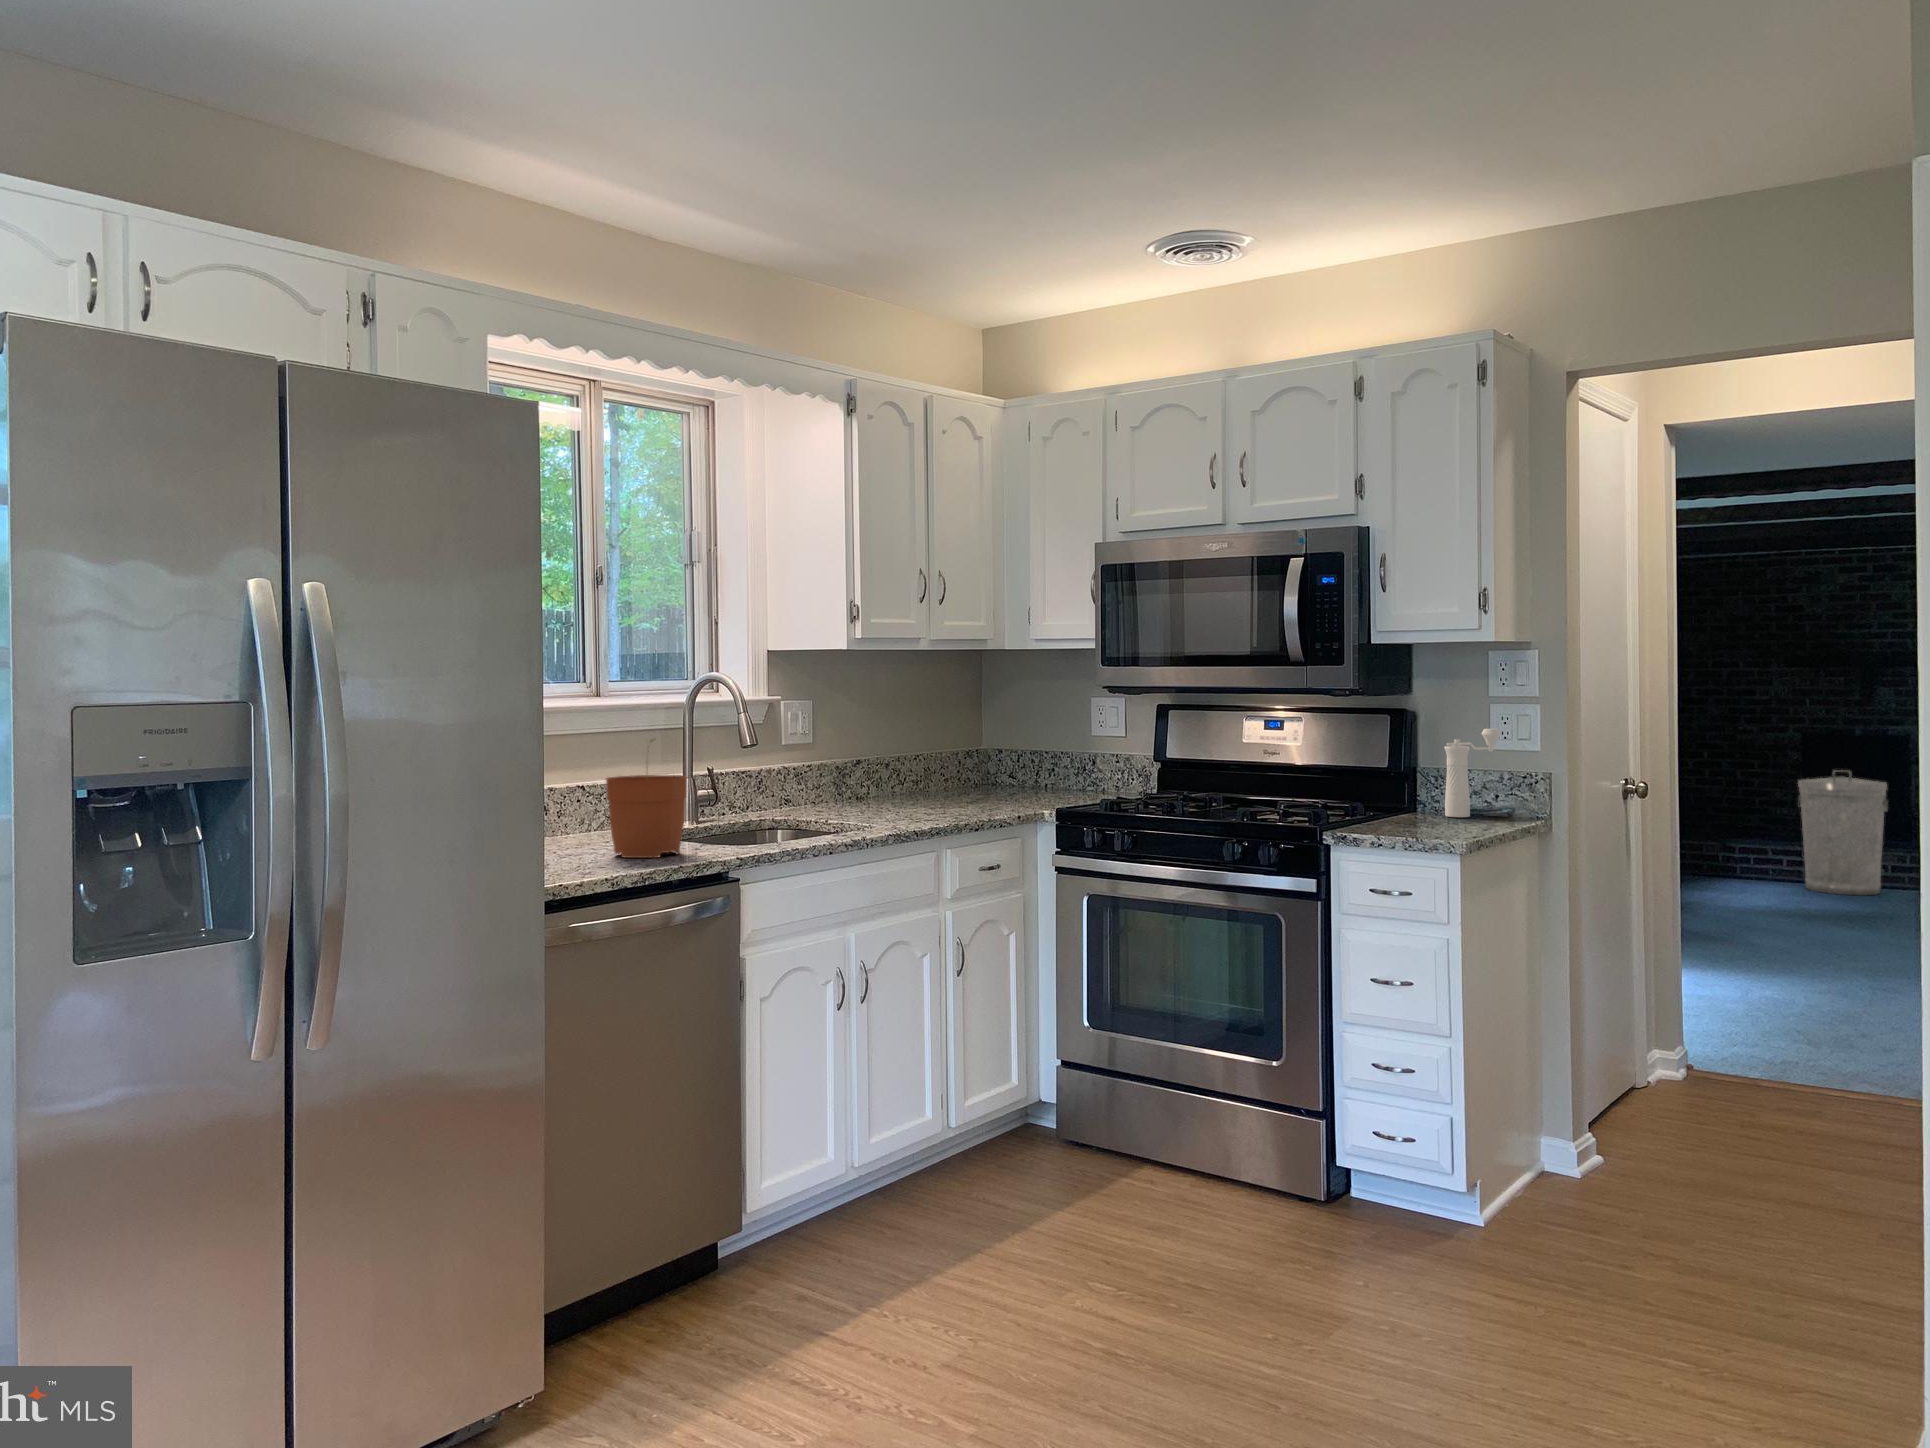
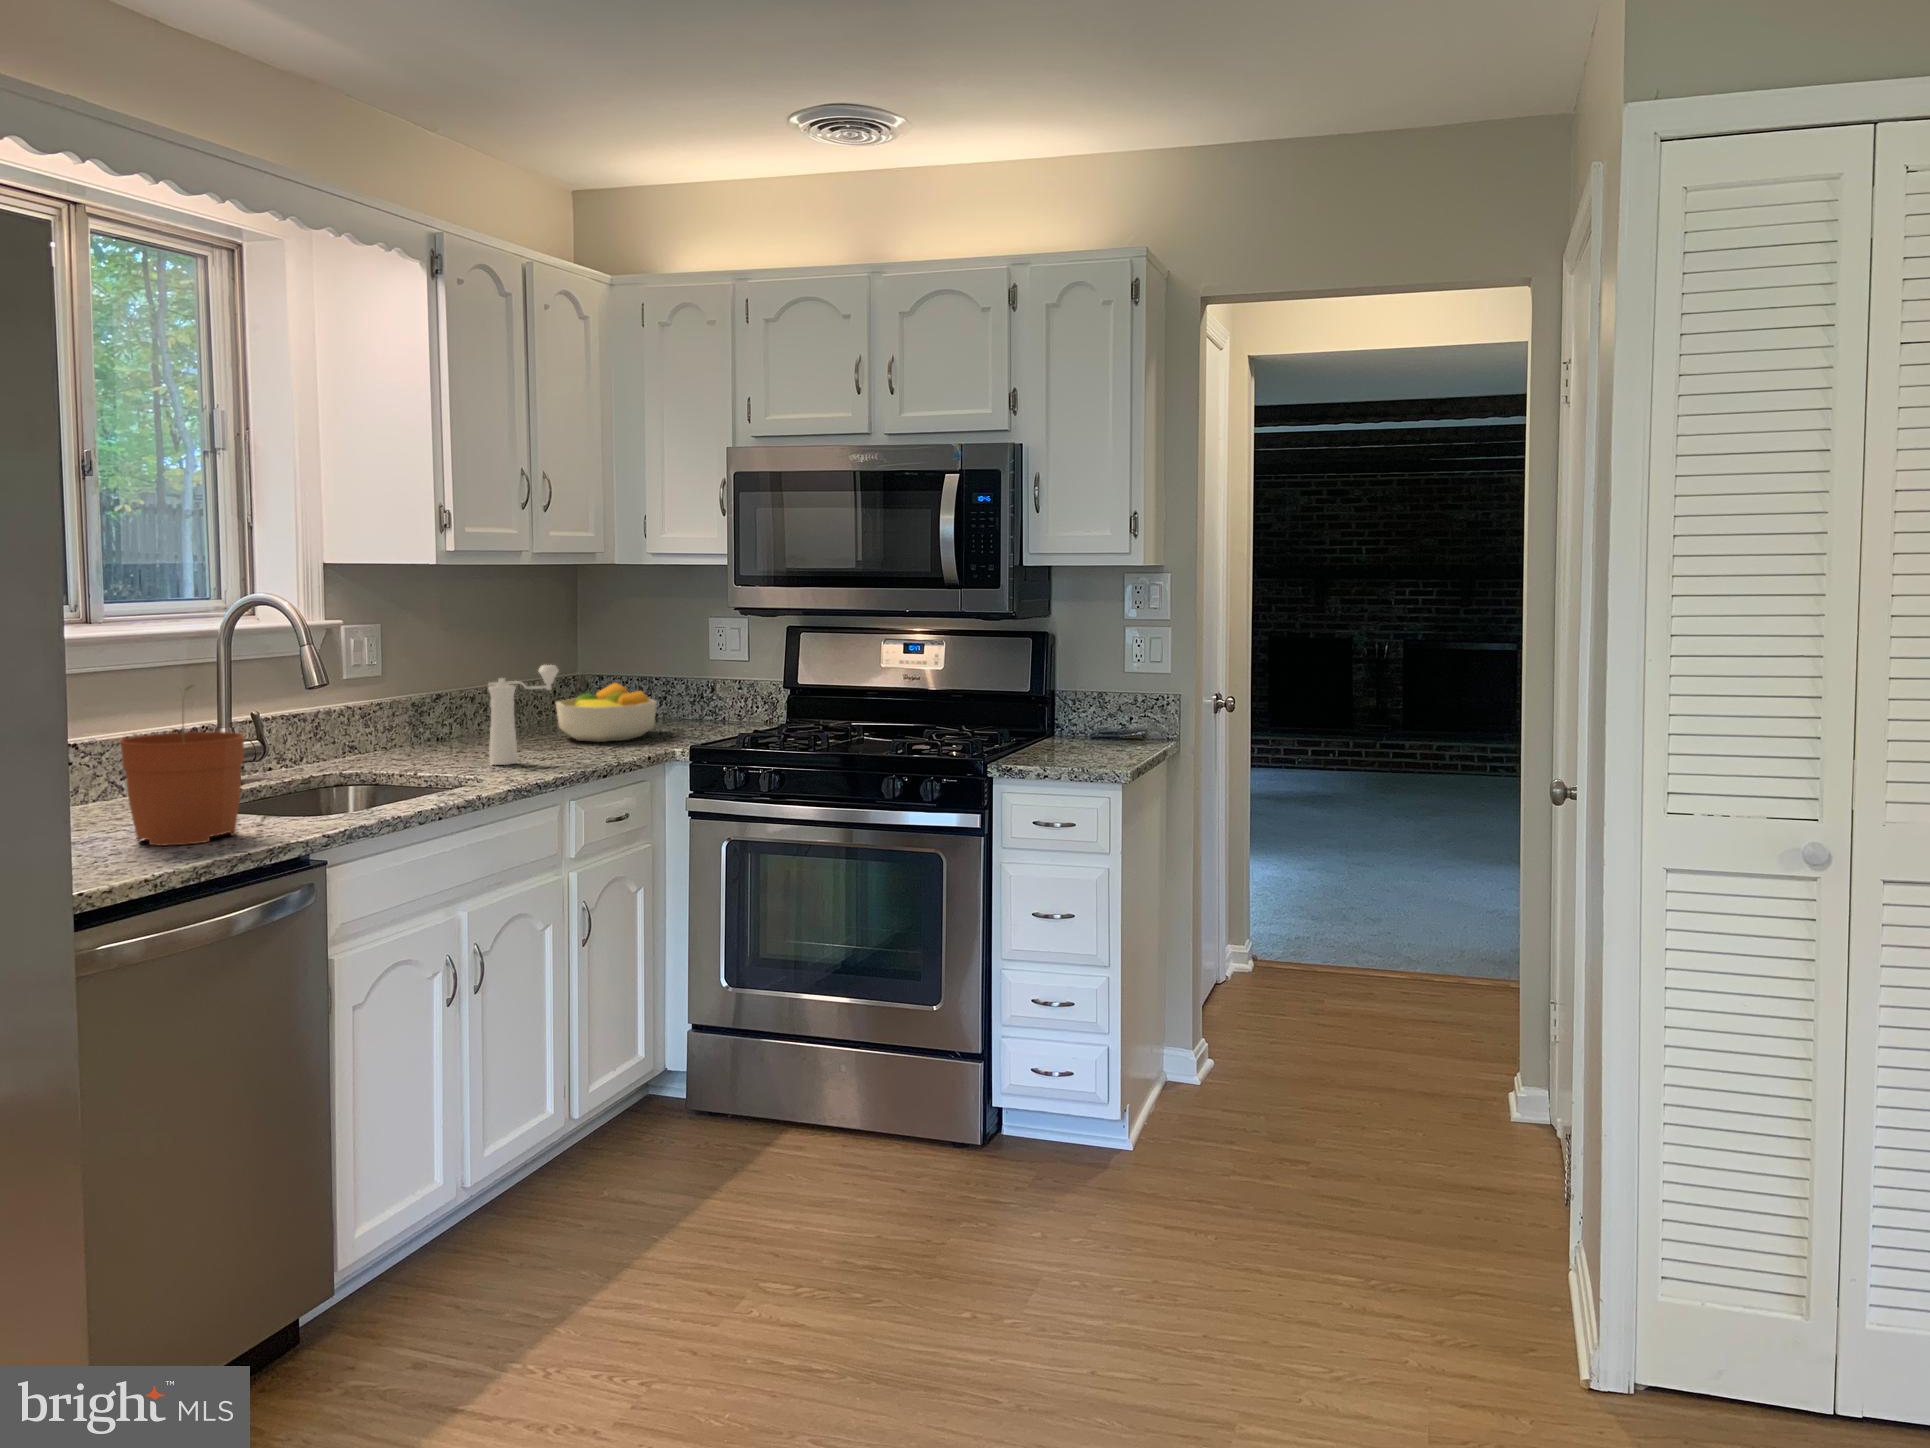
pepper mill: present [1444,729,1501,817] -> present [488,665,559,765]
fruit bowl: none [949,753,1034,804] -> present [556,683,656,742]
trash can: present [1798,770,1887,895] -> none [1289,672,1355,779]

